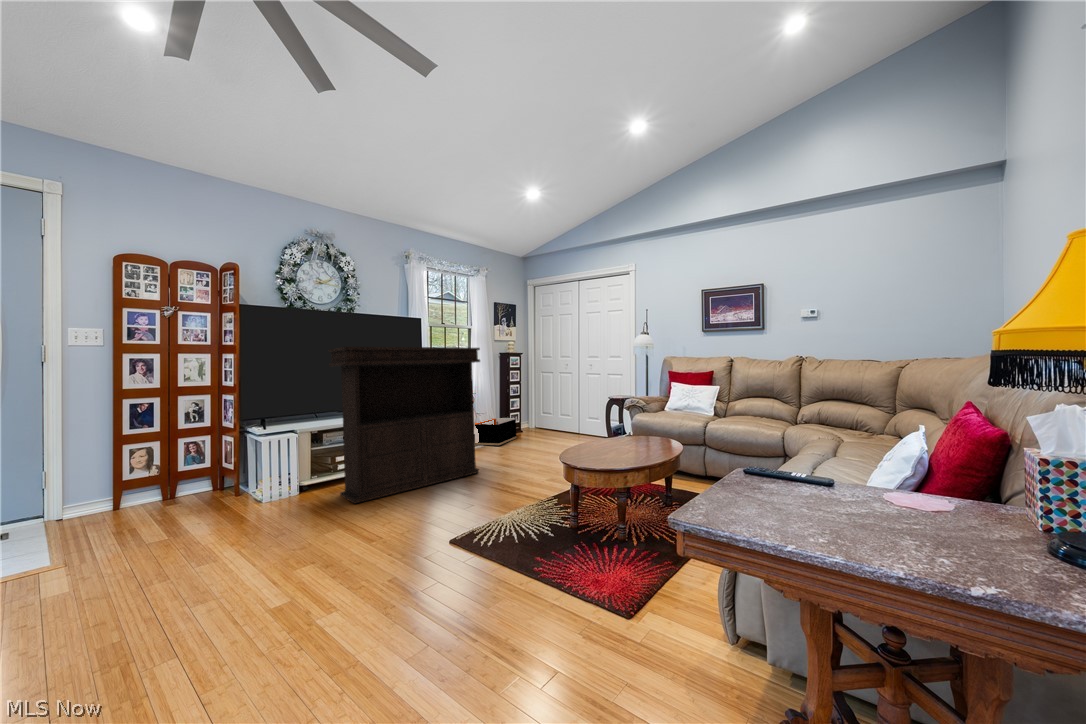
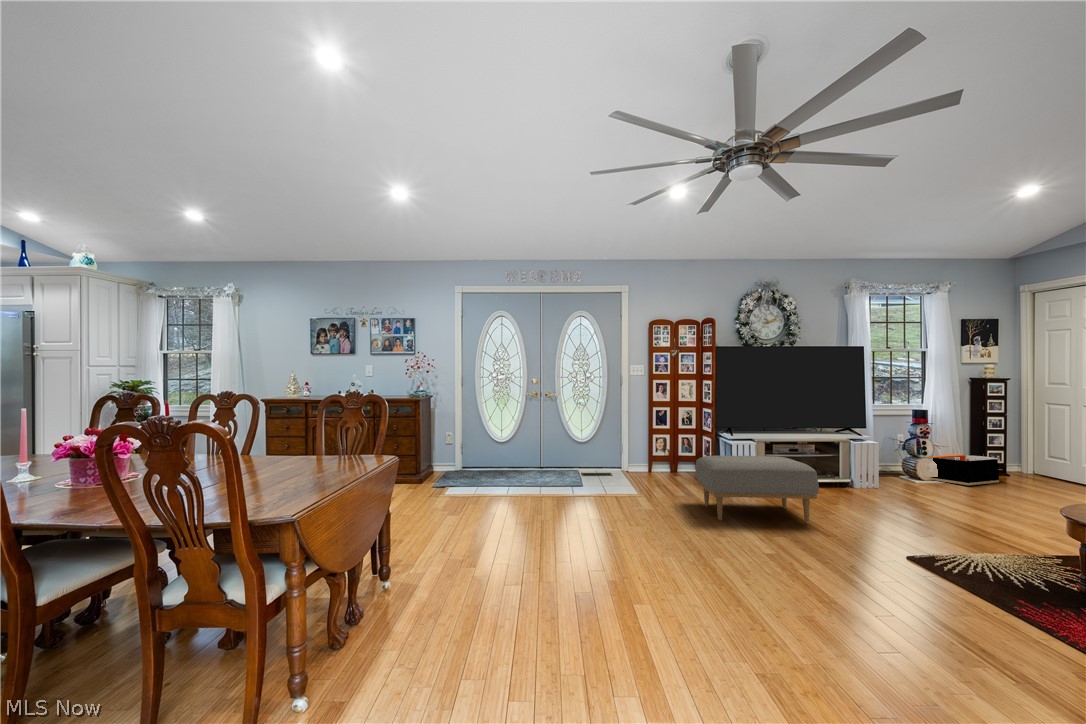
console table: present [329,347,480,504] -> none [778,375,935,505]
ottoman: none [180,454,369,583] -> present [696,456,819,522]

